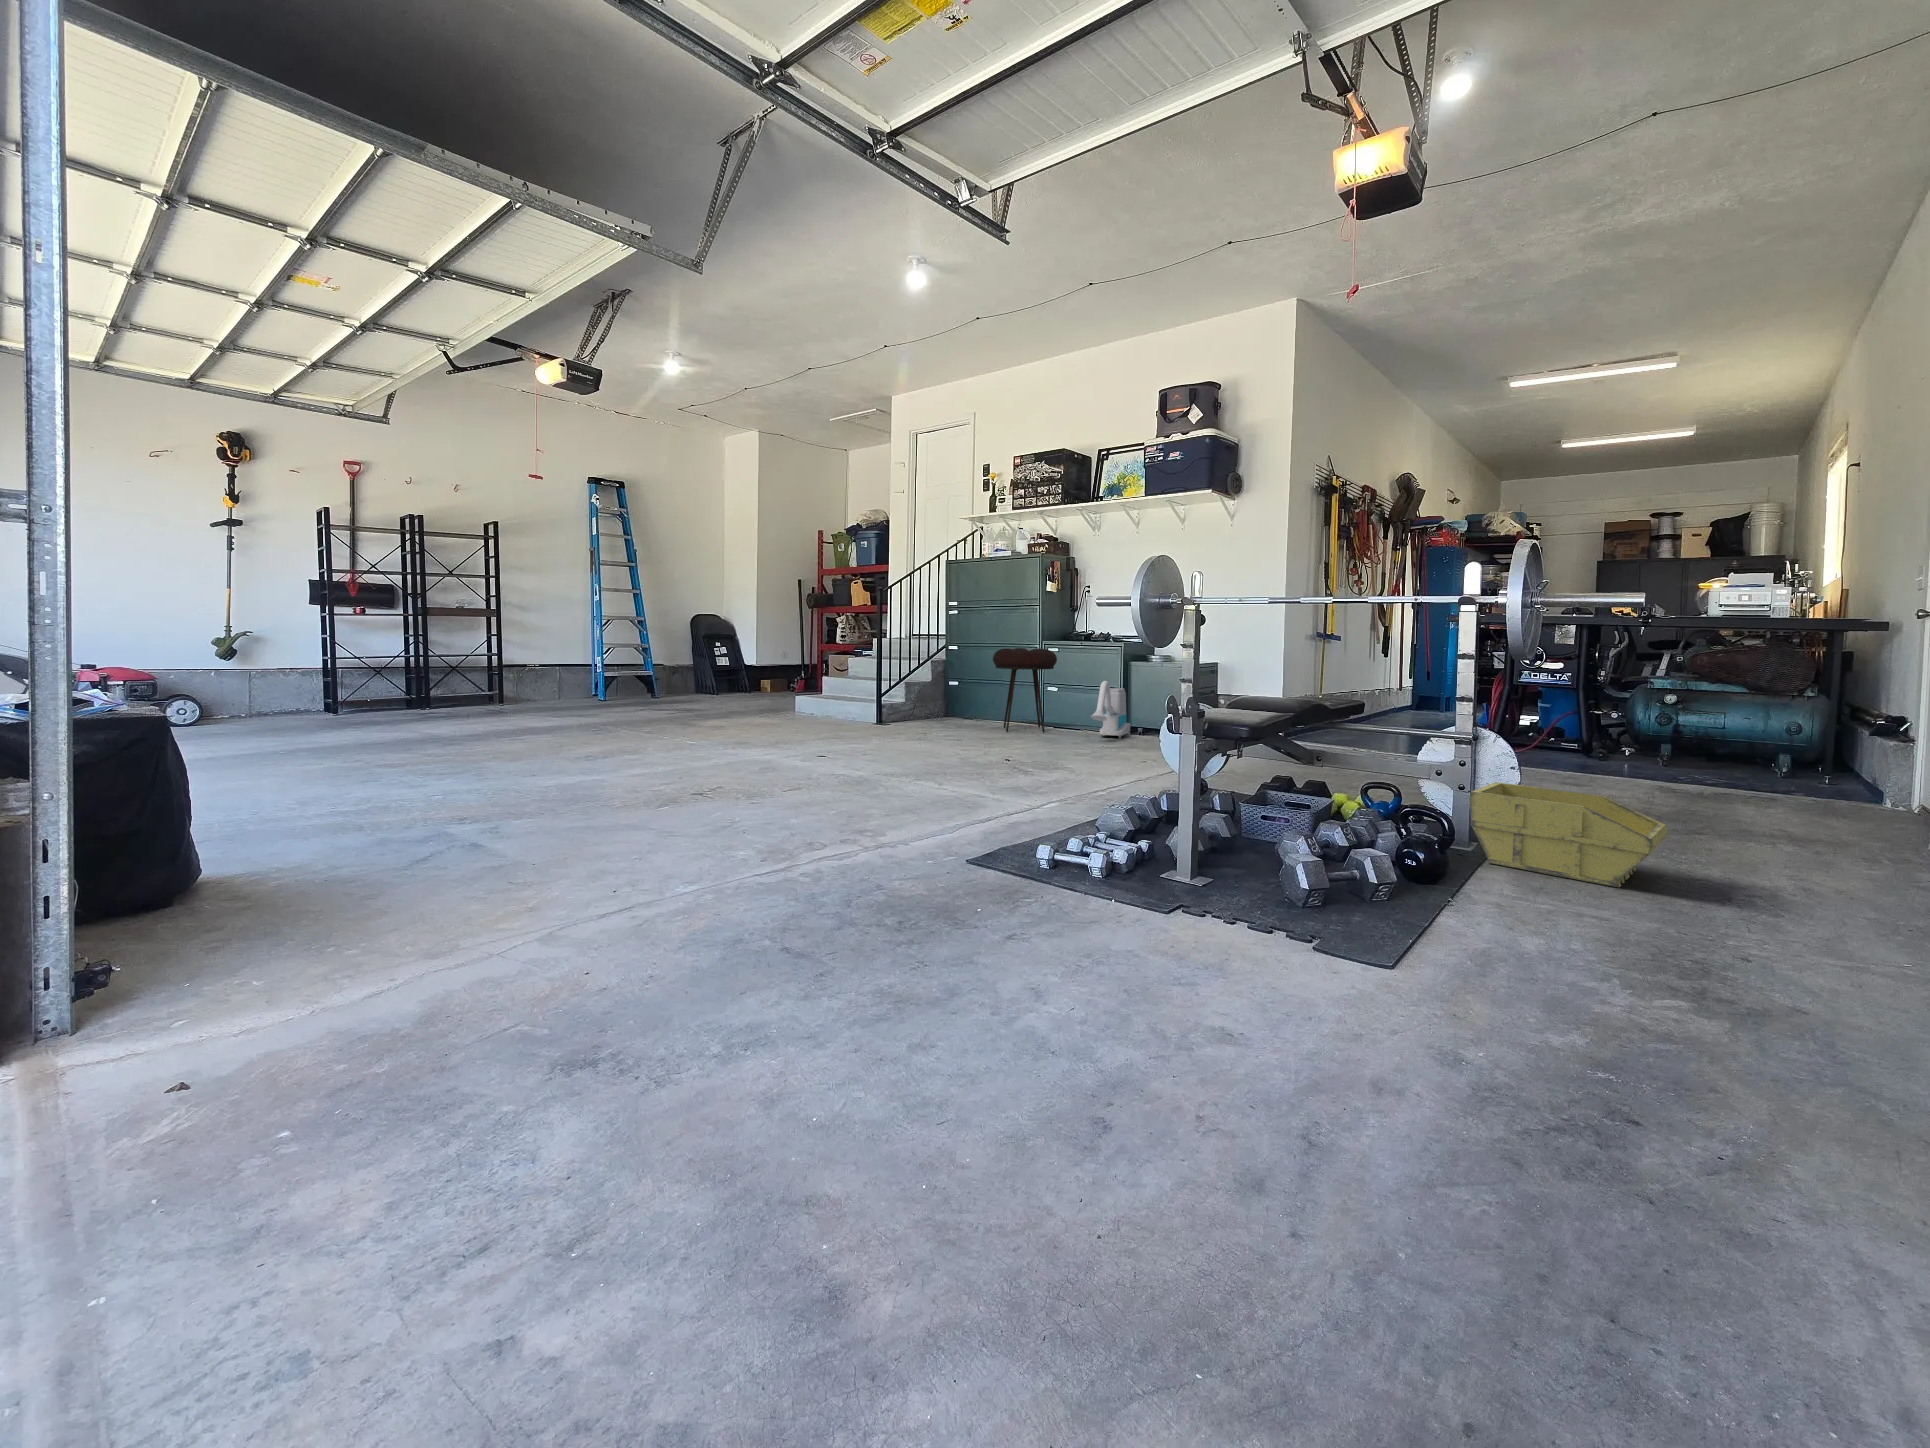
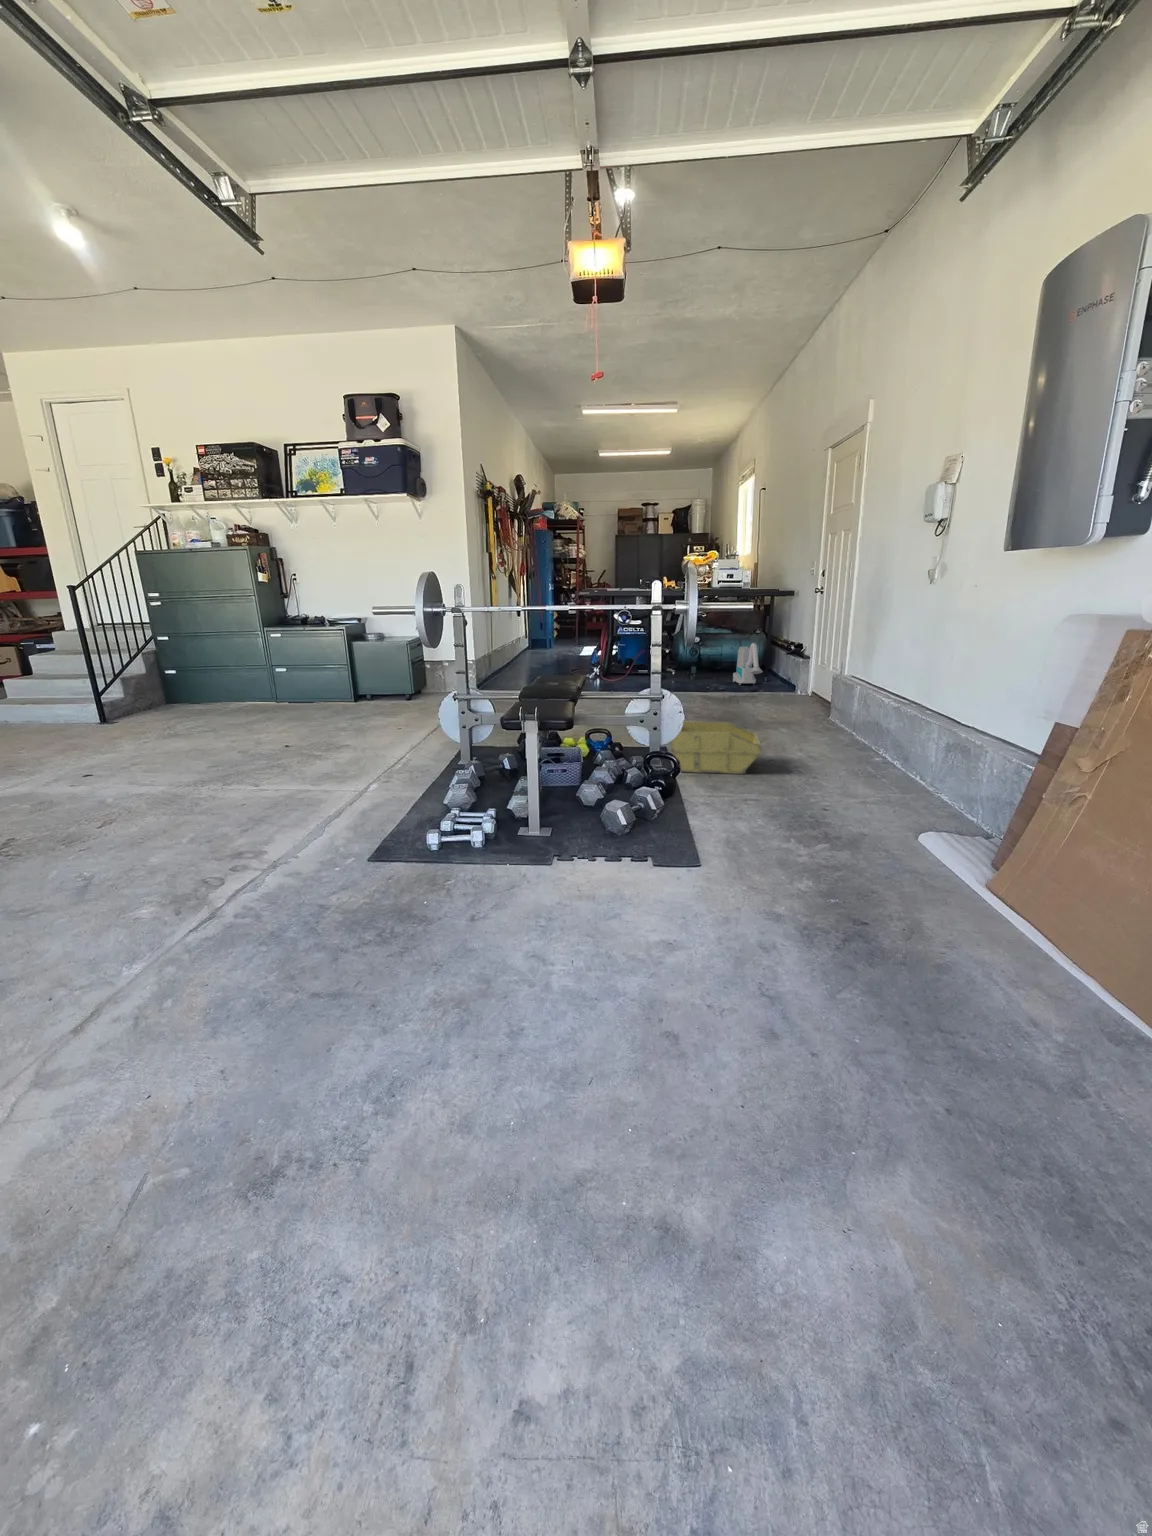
stool: present [993,648,1057,732] -> none [224,637,288,716]
vacuum cleaner: present [1091,681,1130,738] -> present [733,643,763,685]

